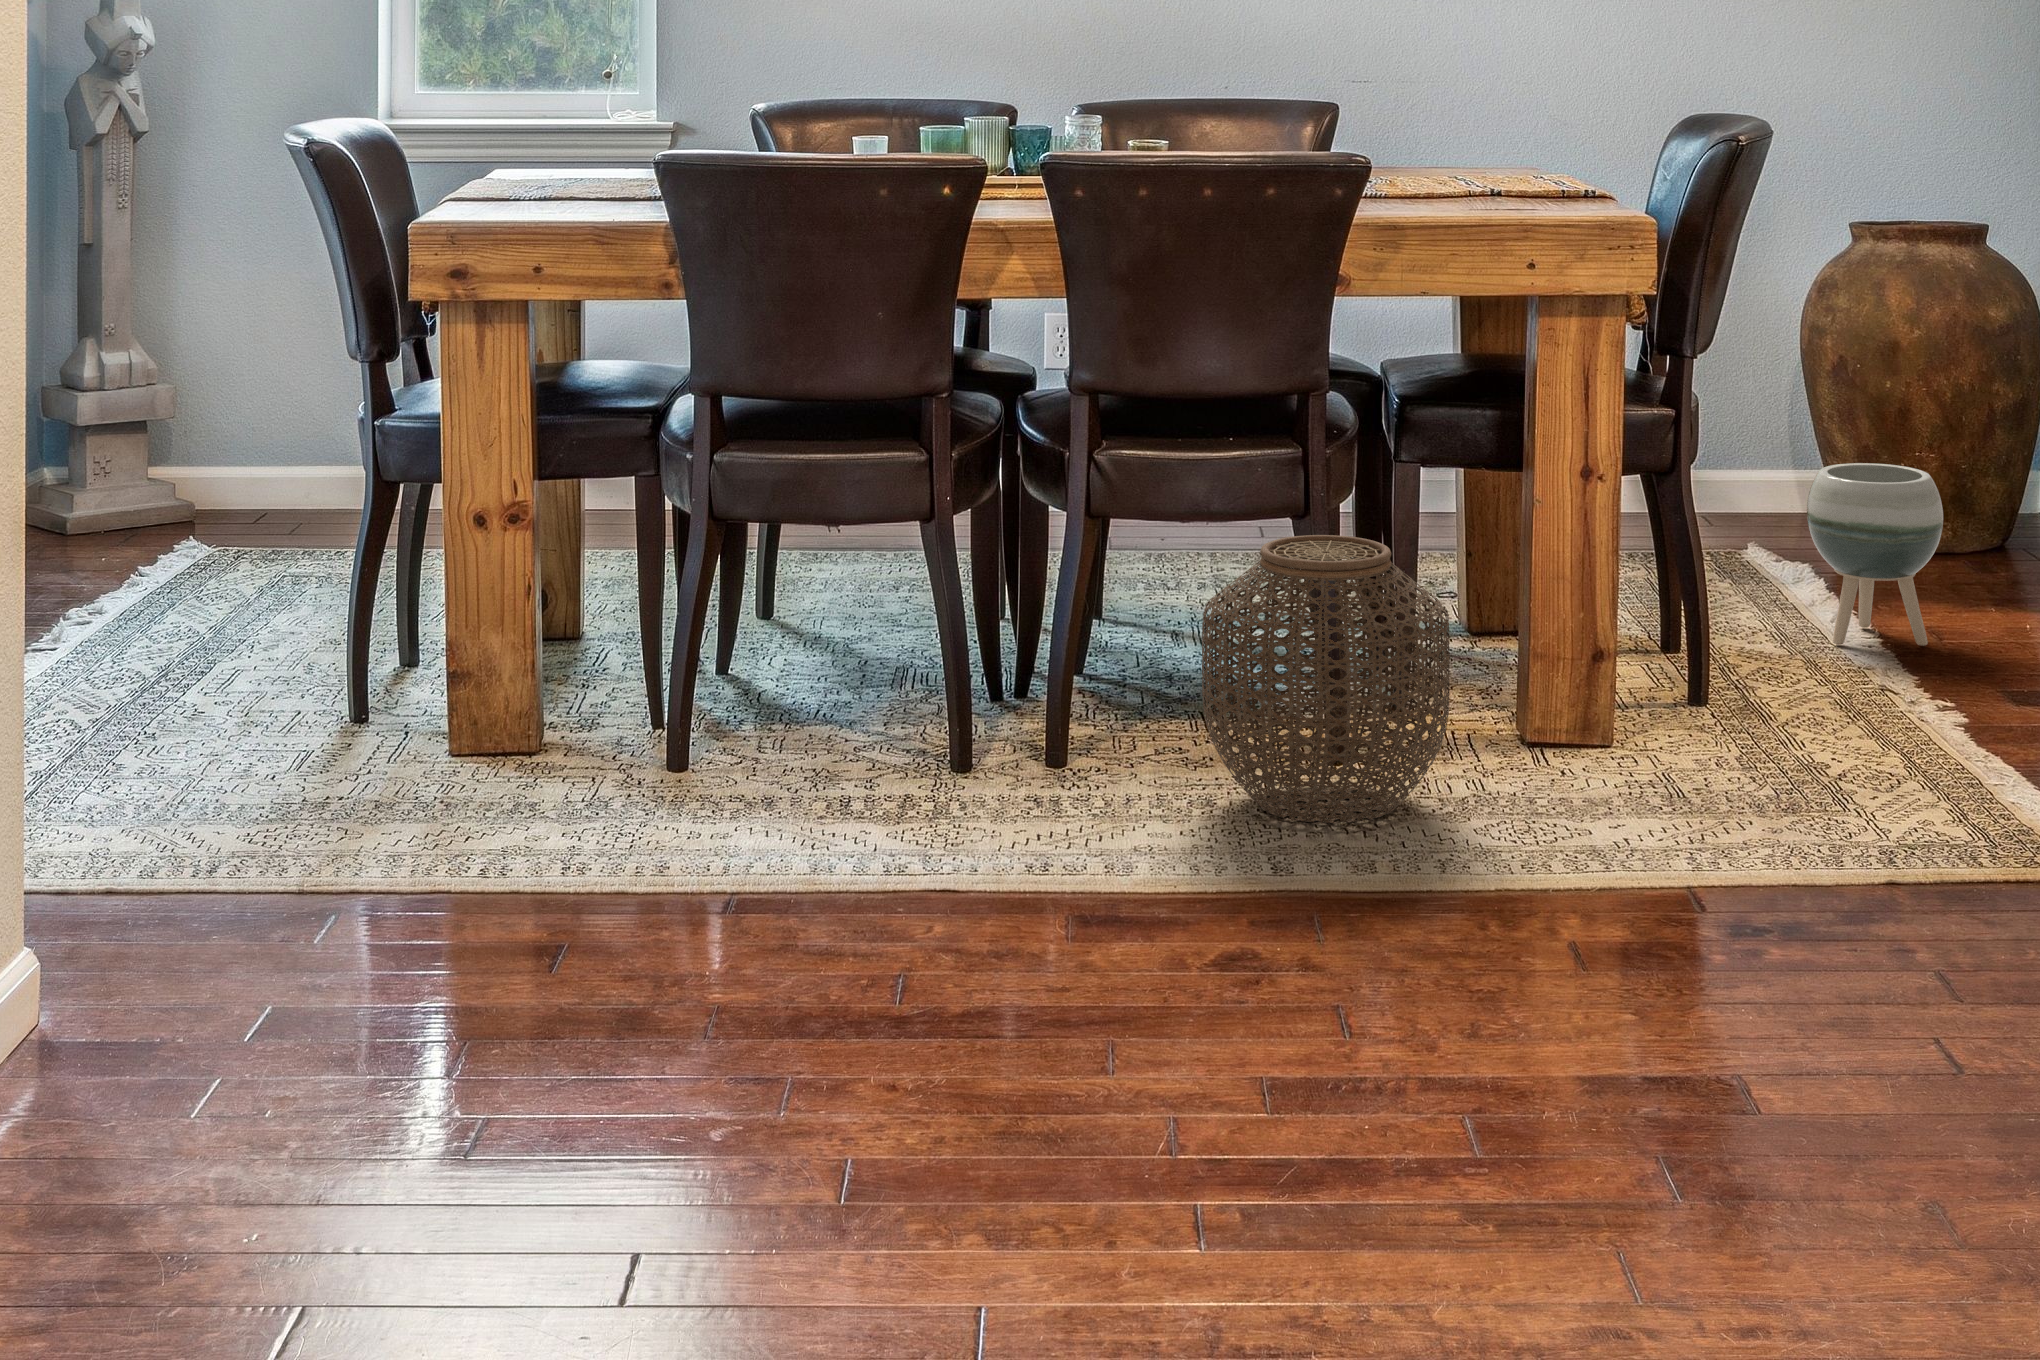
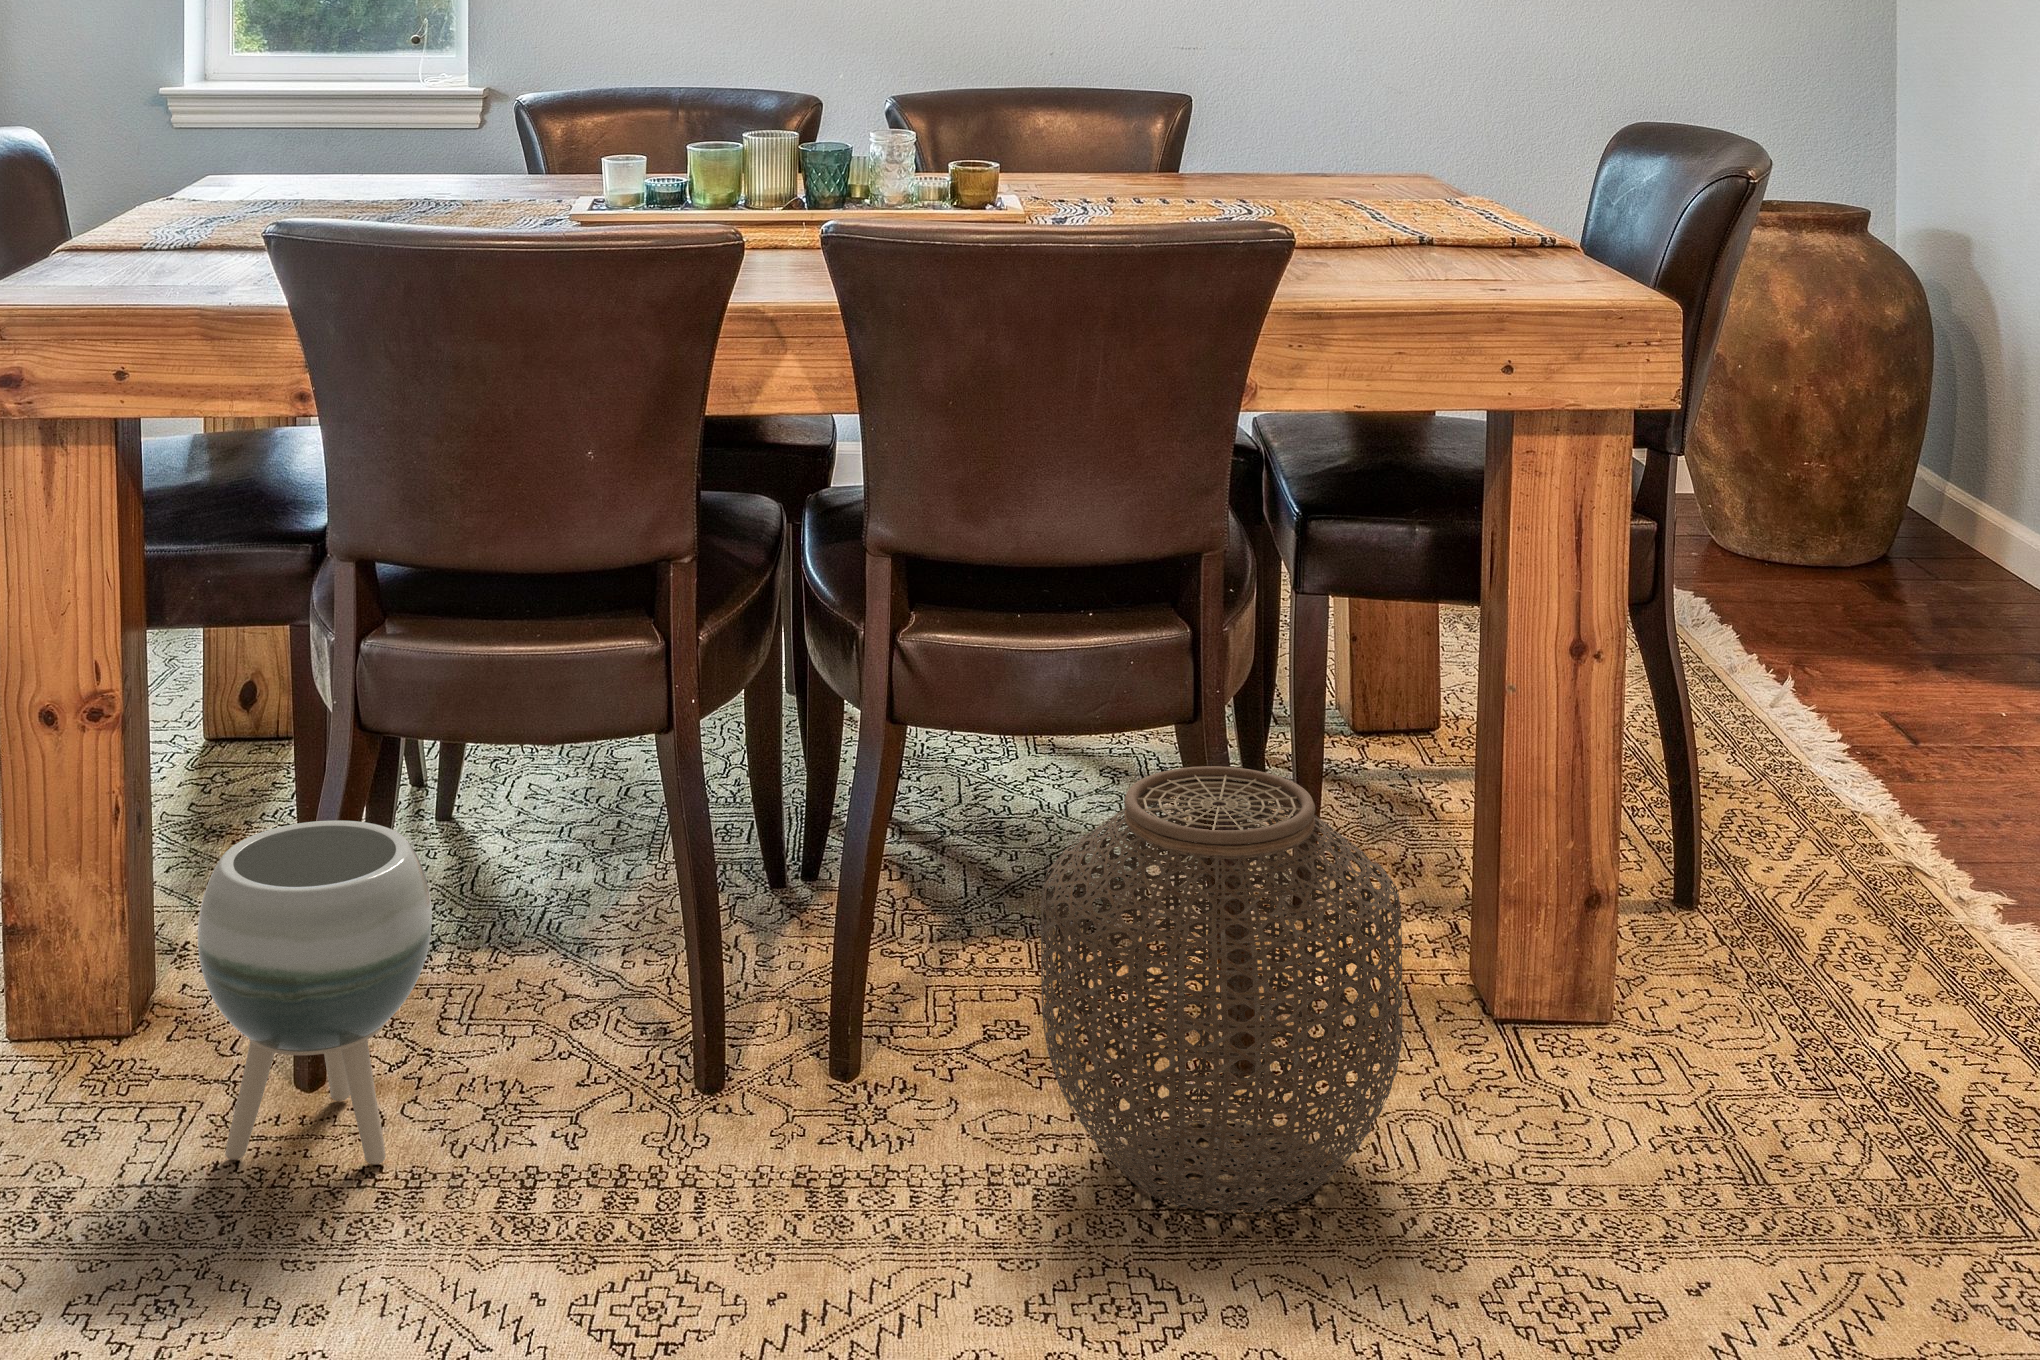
planter: present [1807,463,1943,646] -> present [198,820,432,1165]

